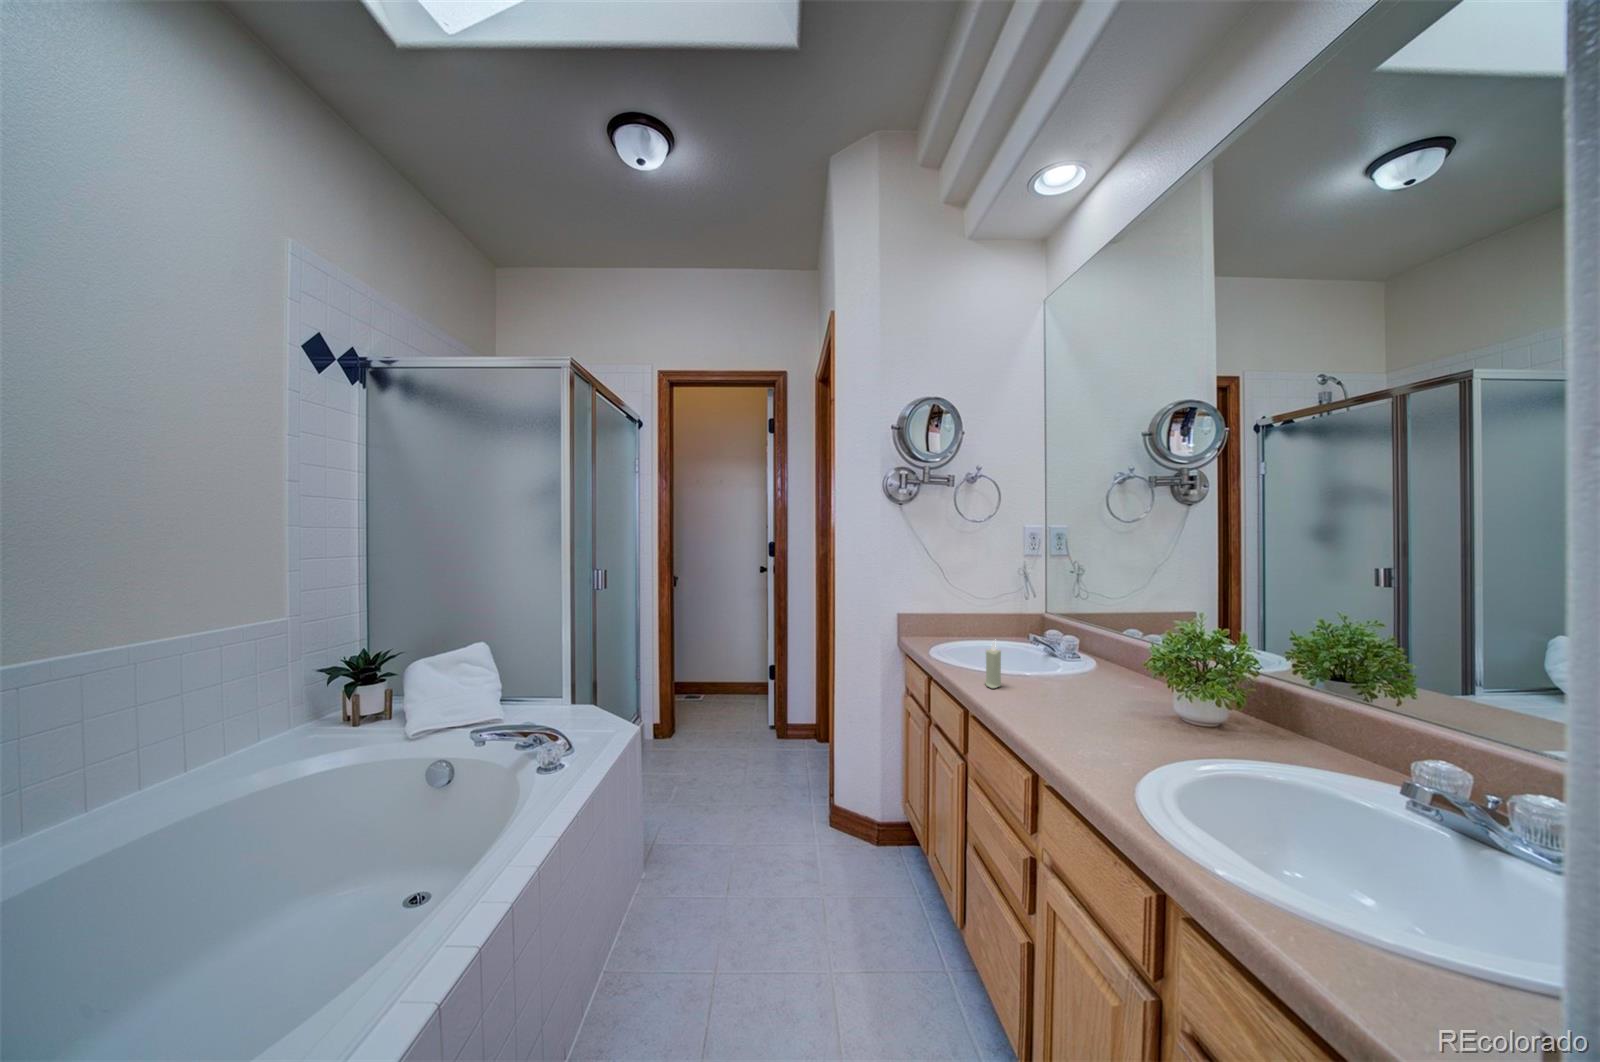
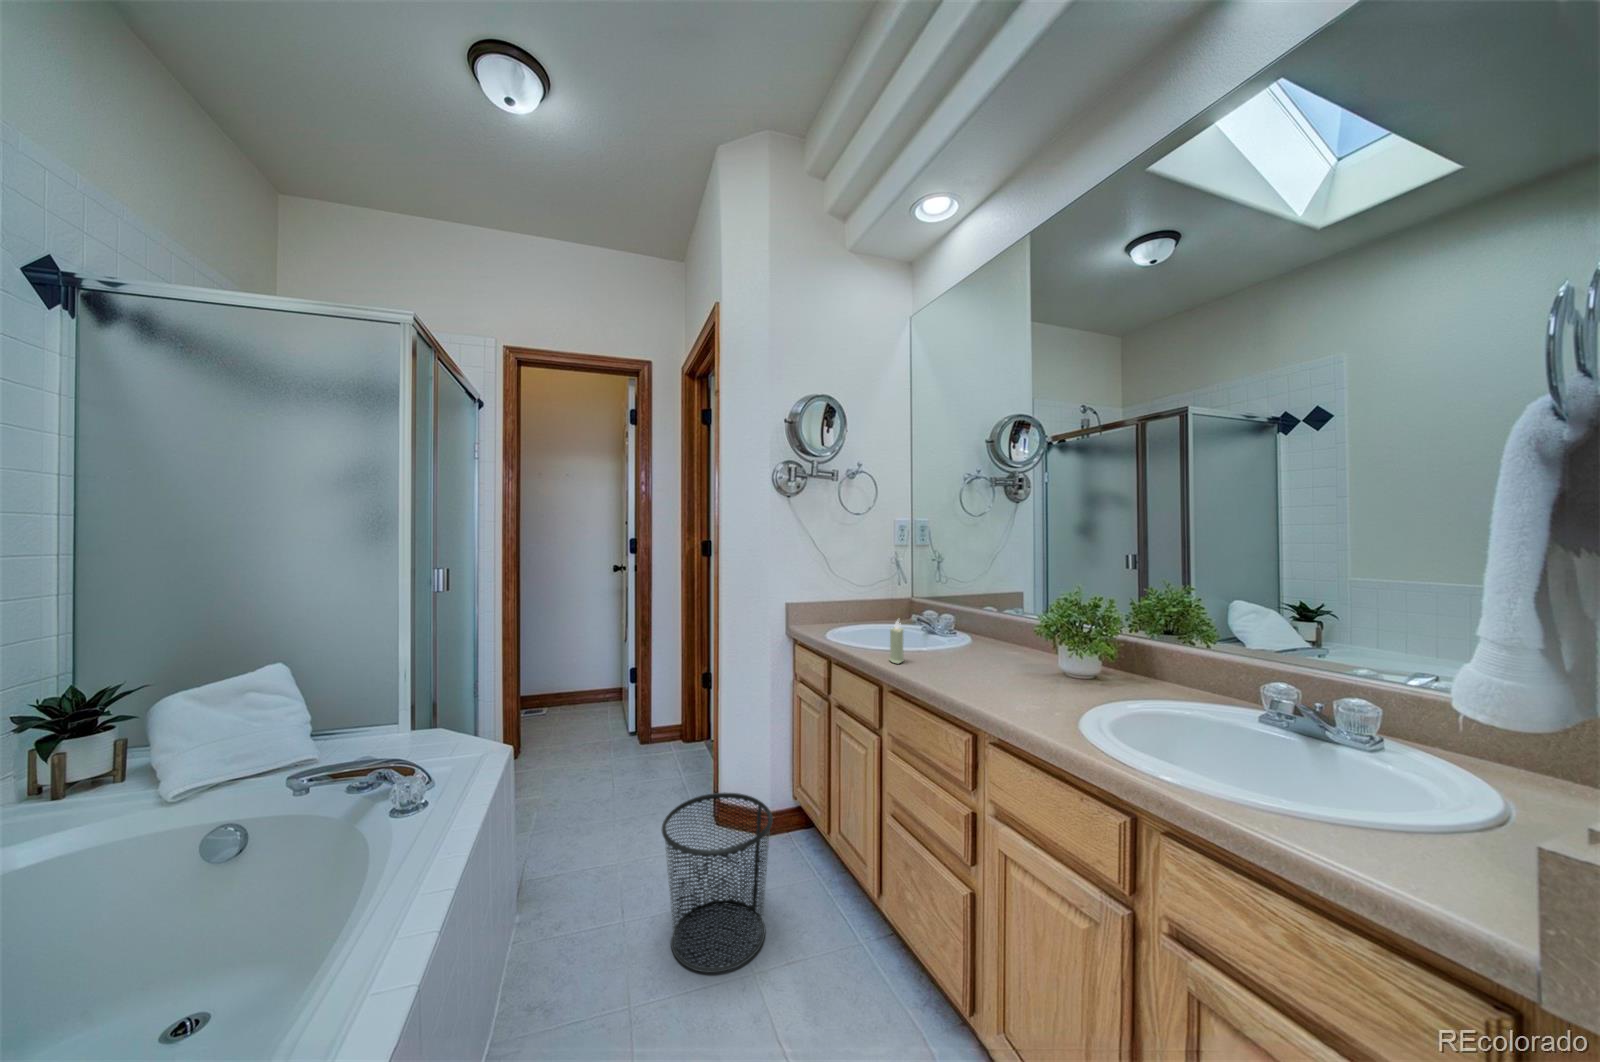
waste bin: none [755,795,861,969] -> present [662,792,773,973]

